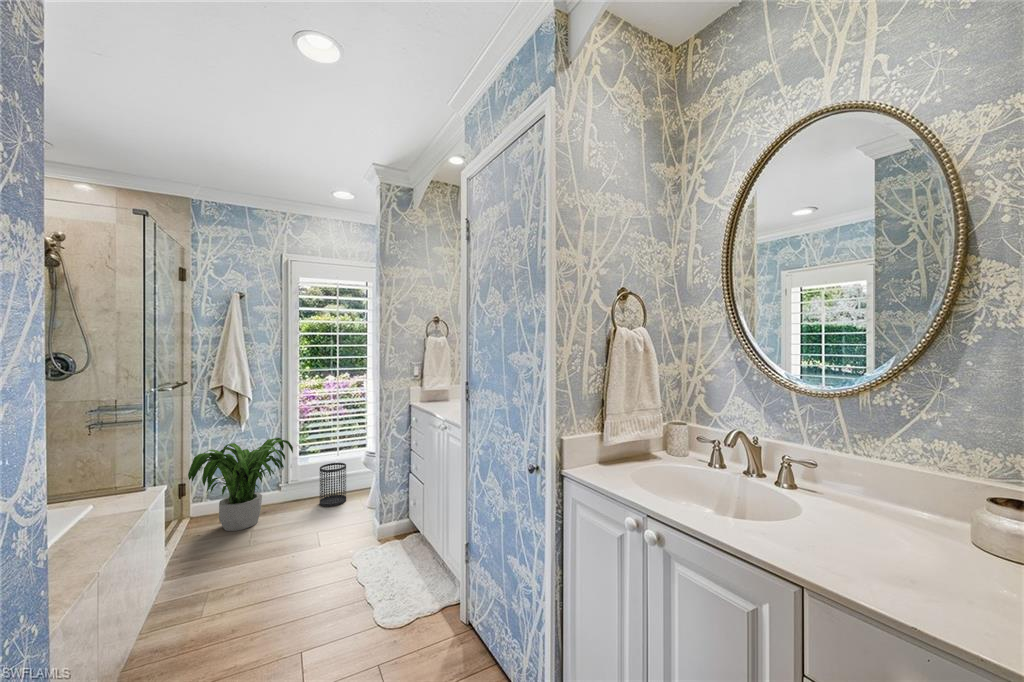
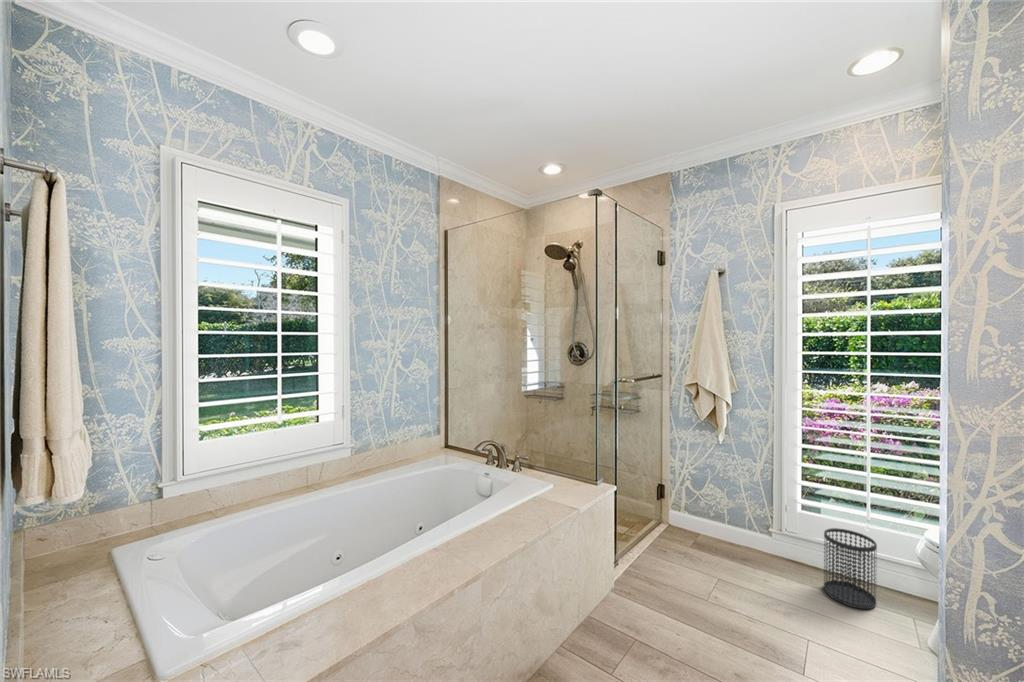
potted plant: present [188,438,293,531] -> none [646,455,781,571]

